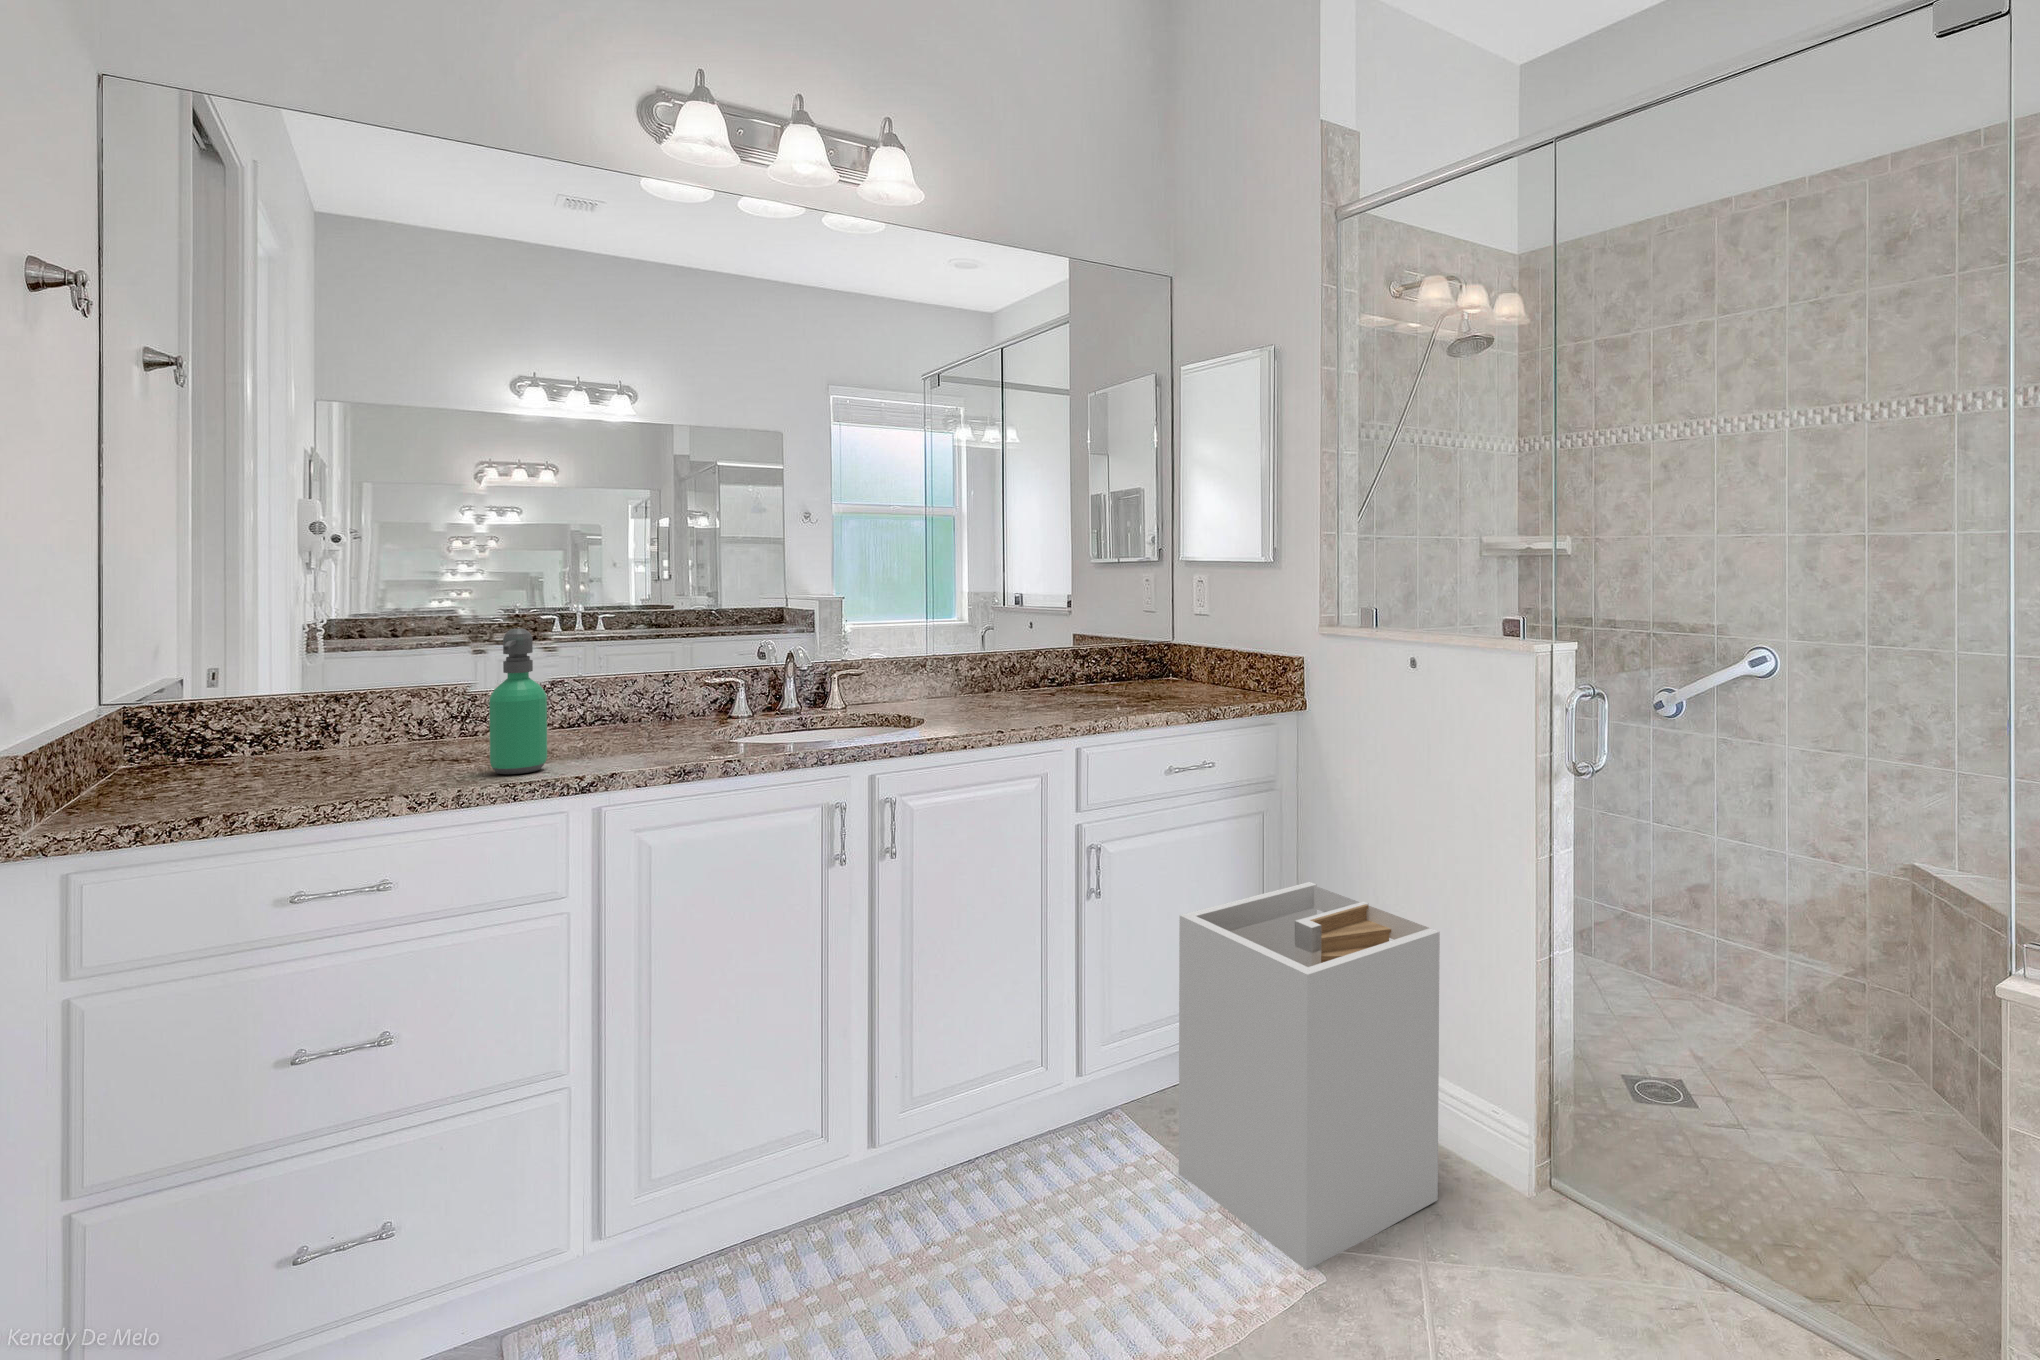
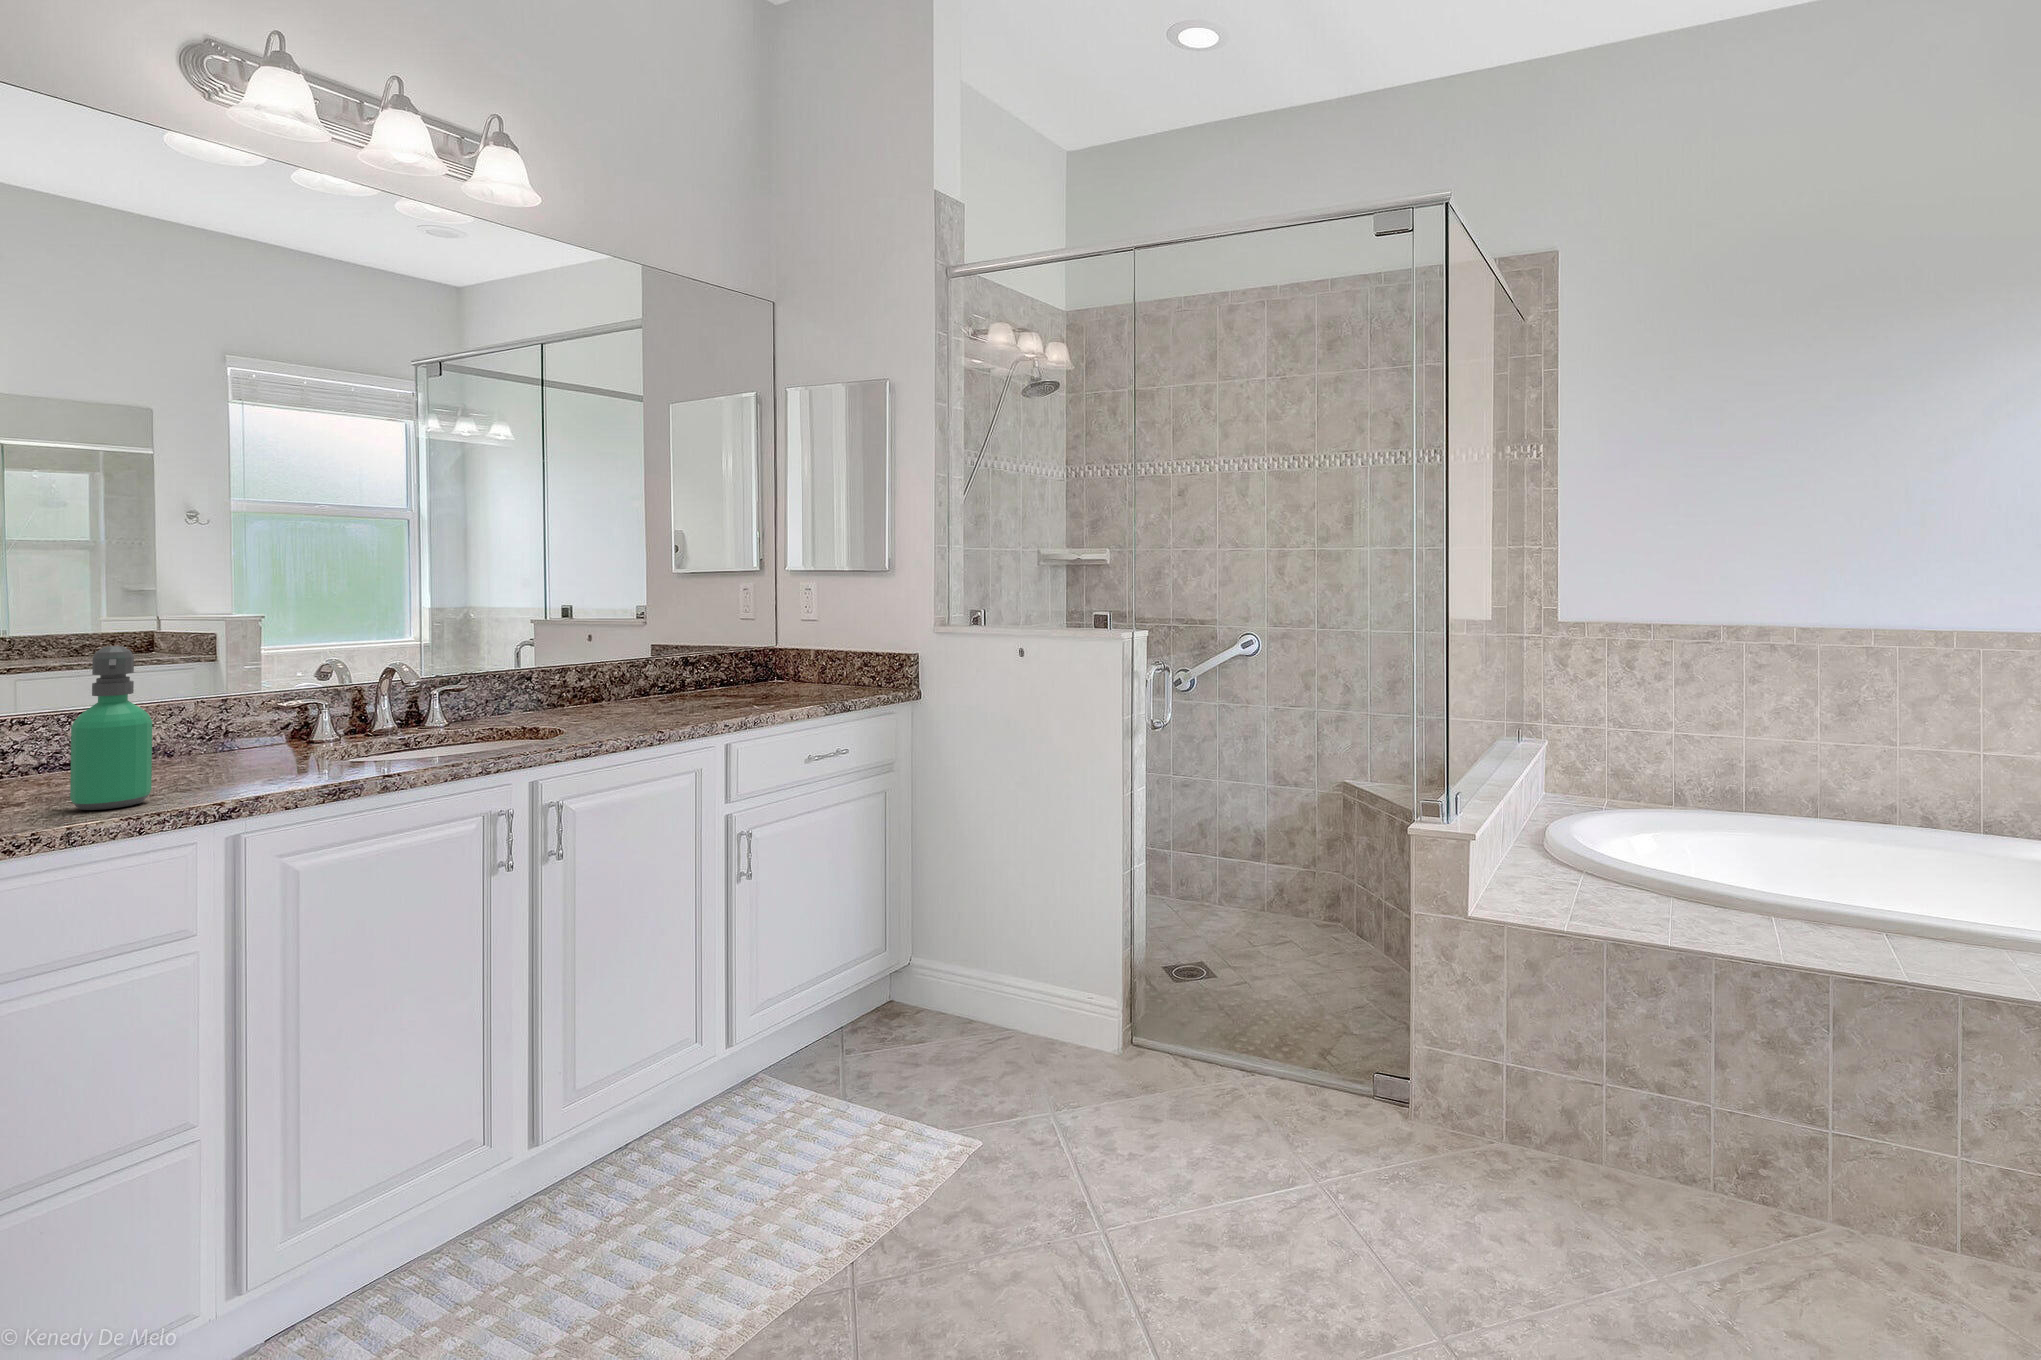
laundry hamper: present [1179,882,1440,1270] -> none [835,840,1054,1143]

